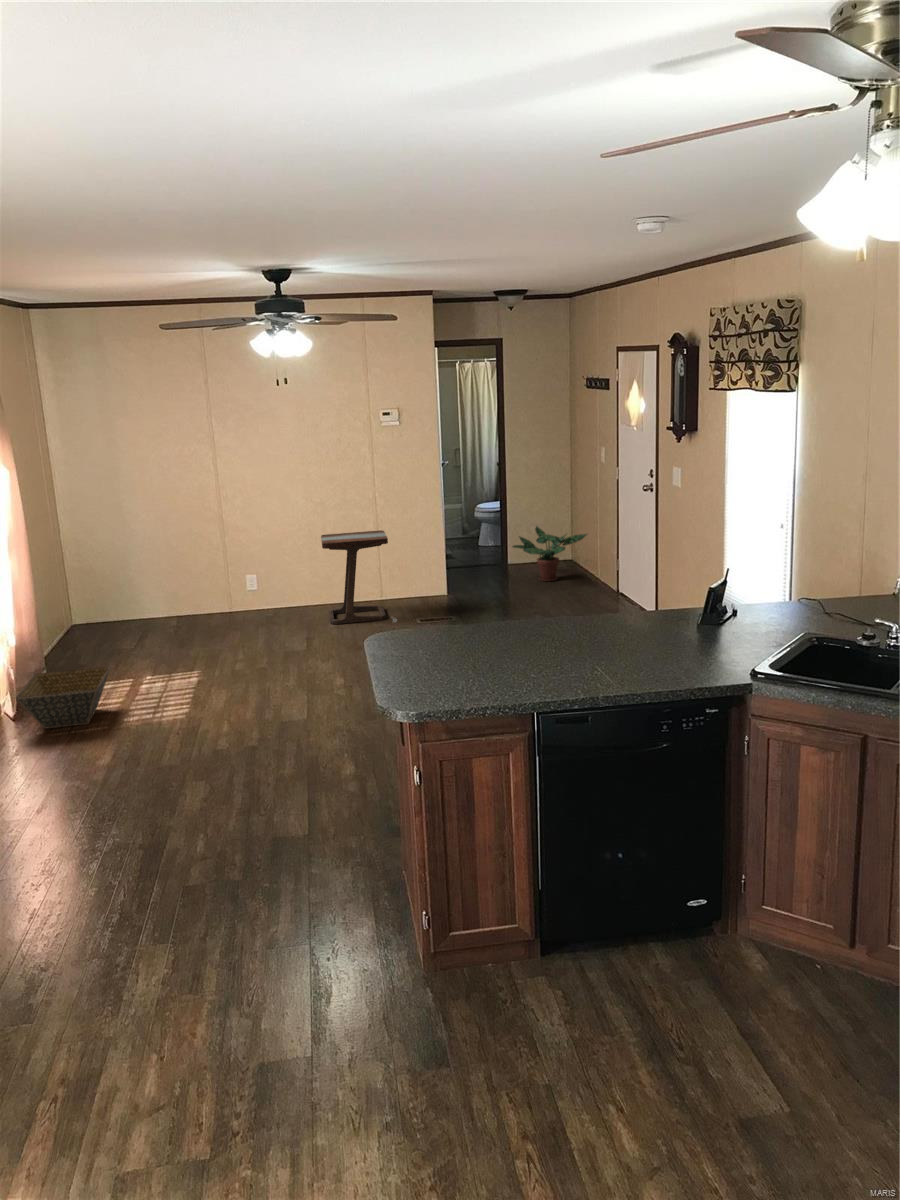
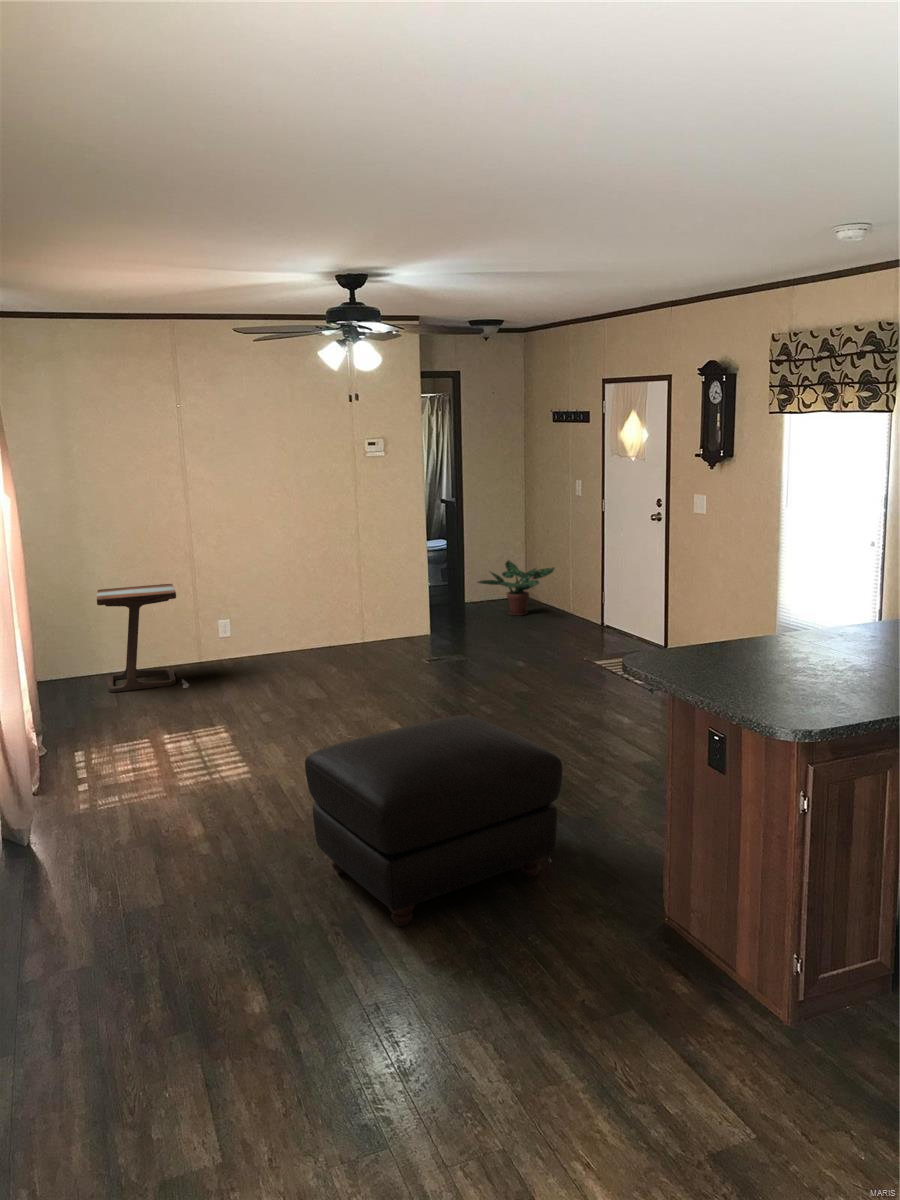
side table: present [321,530,397,624] -> present [97,584,188,692]
basket: present [16,666,110,729] -> none [42,717,141,794]
ottoman: none [159,683,360,860] -> present [305,715,562,927]

